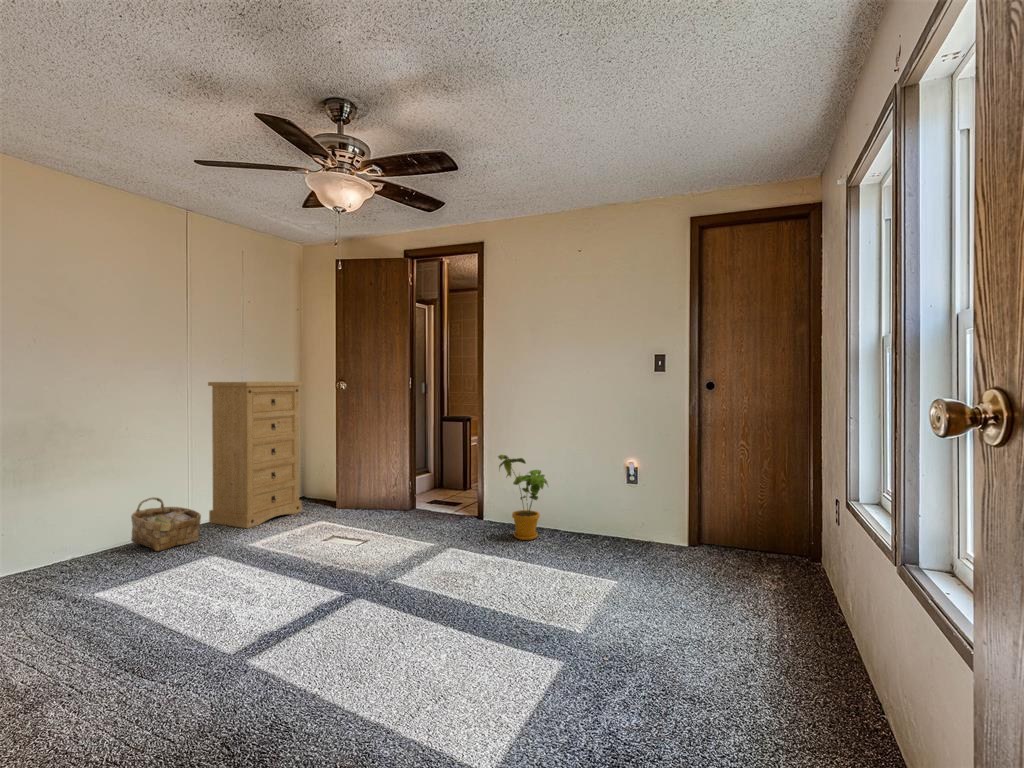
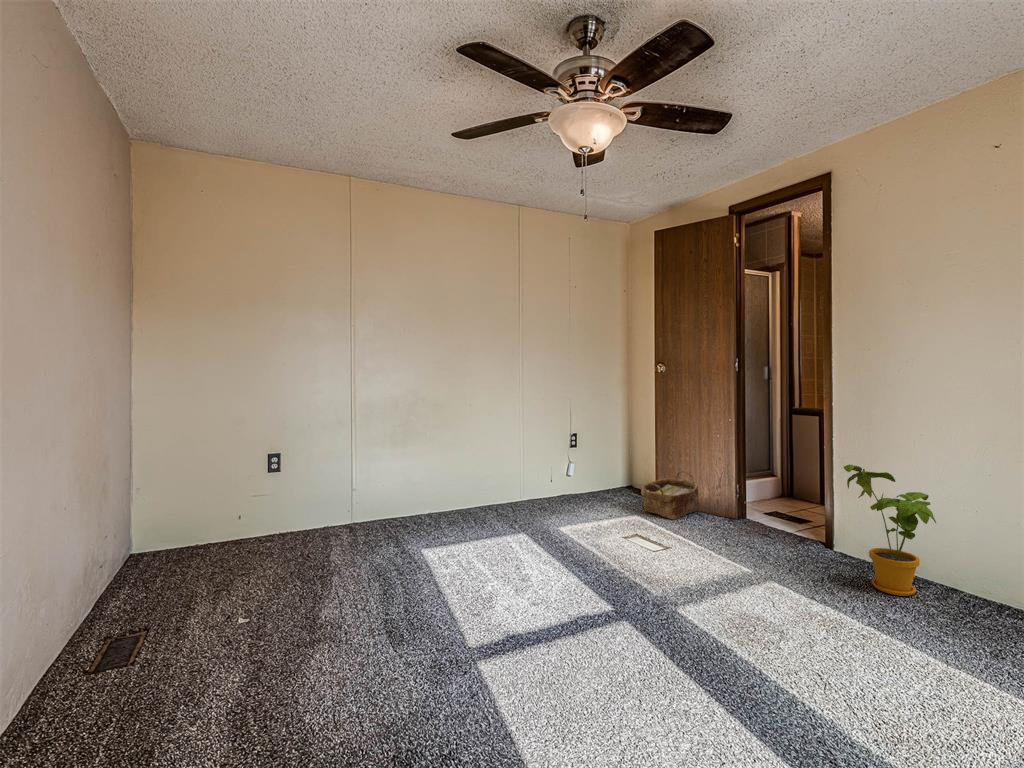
dresser: present [208,382,303,528] -> none [534,366,618,508]
woven basket: present [131,497,201,551] -> present [641,470,699,519]

